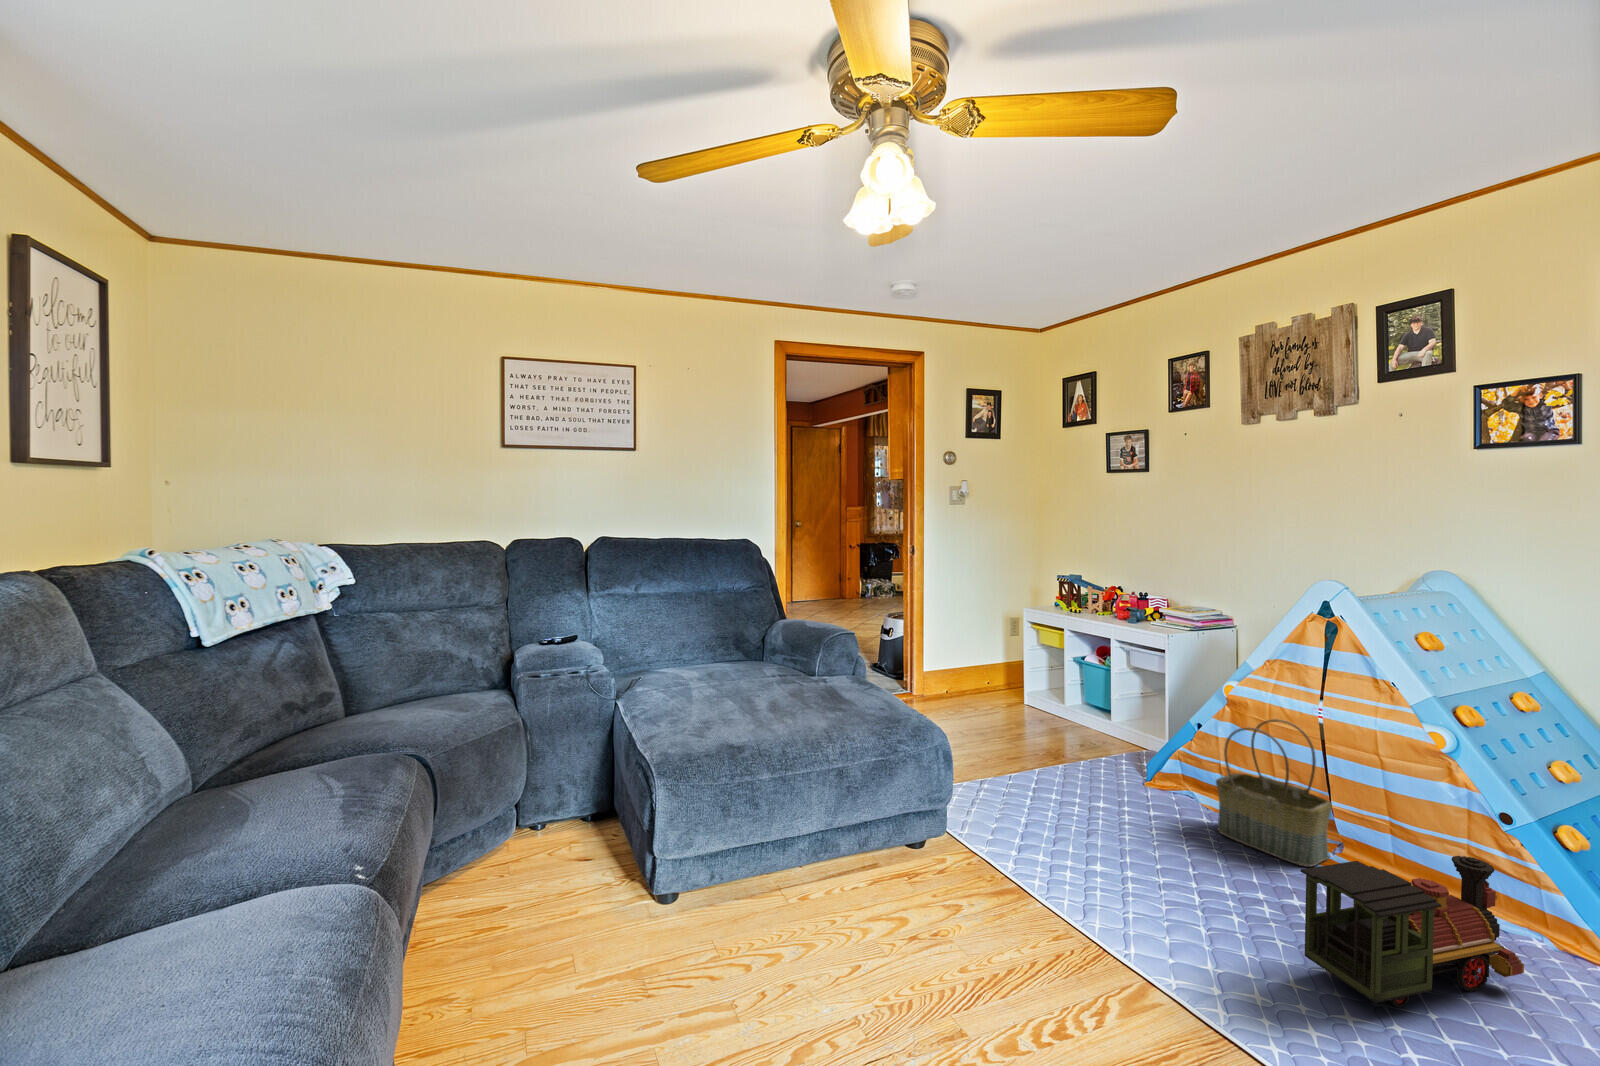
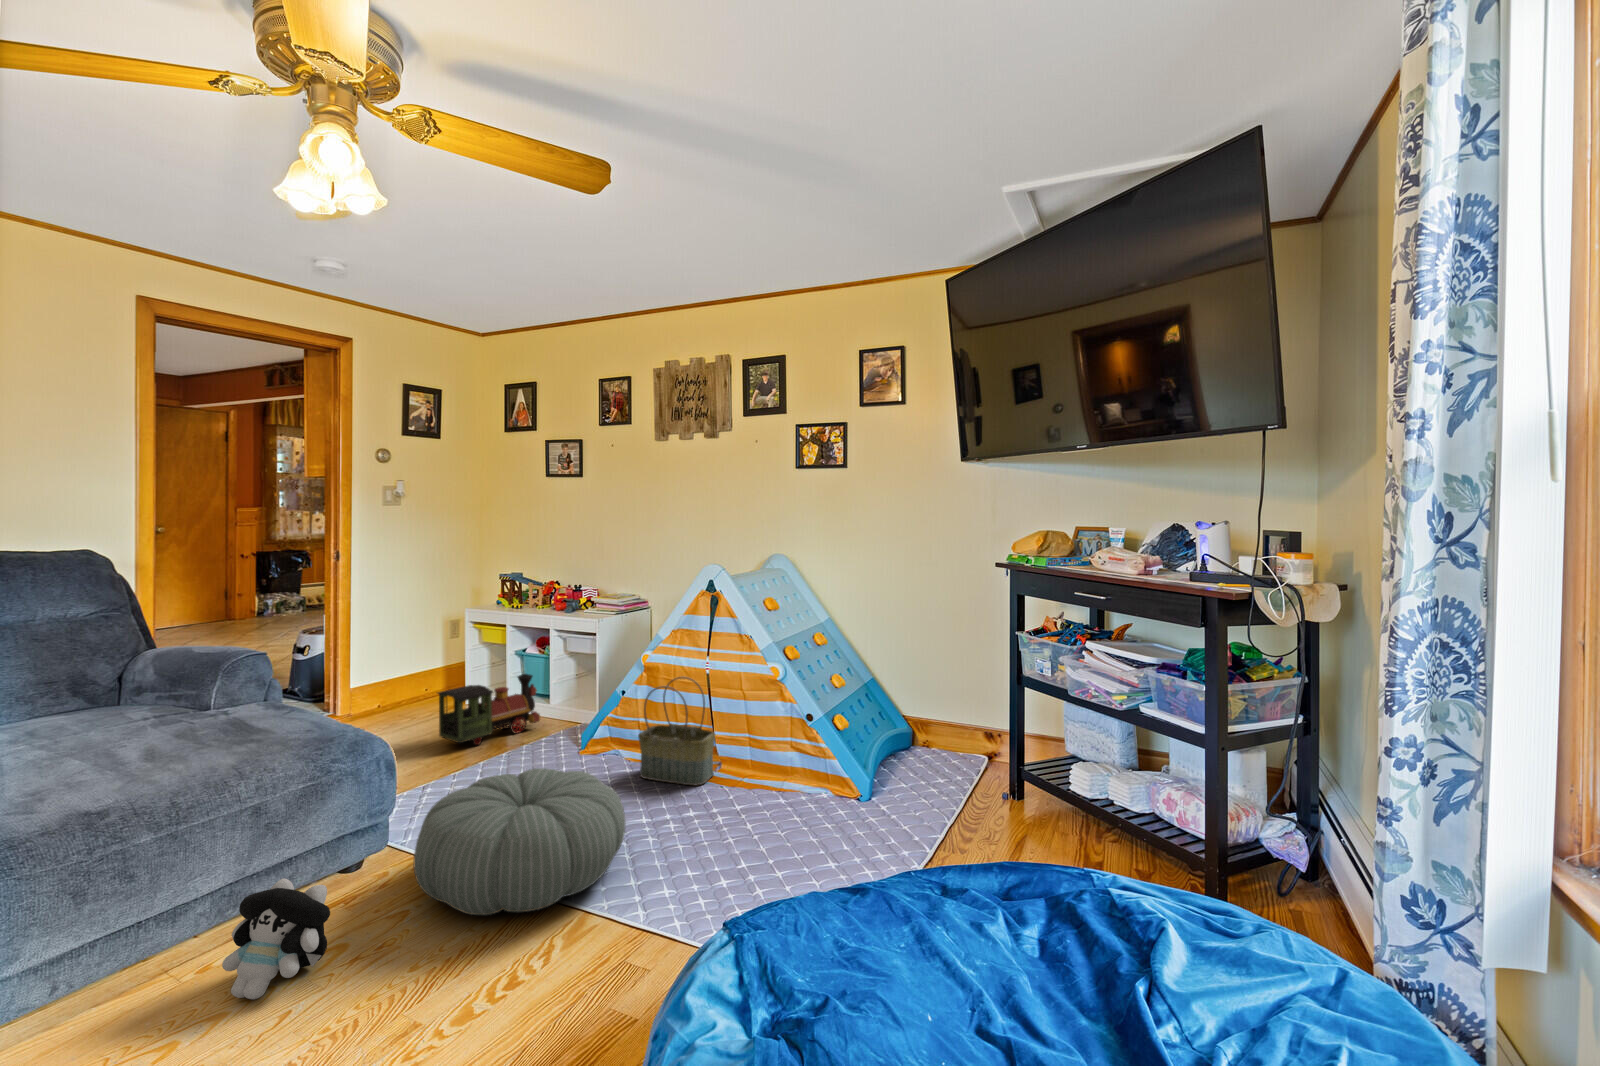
pouf: none [967,790,1200,959] -> present [413,768,626,915]
plush toy: none [818,840,896,941] -> present [222,879,330,999]
toy train: present [1301,856,1524,1008] -> present [438,674,540,745]

